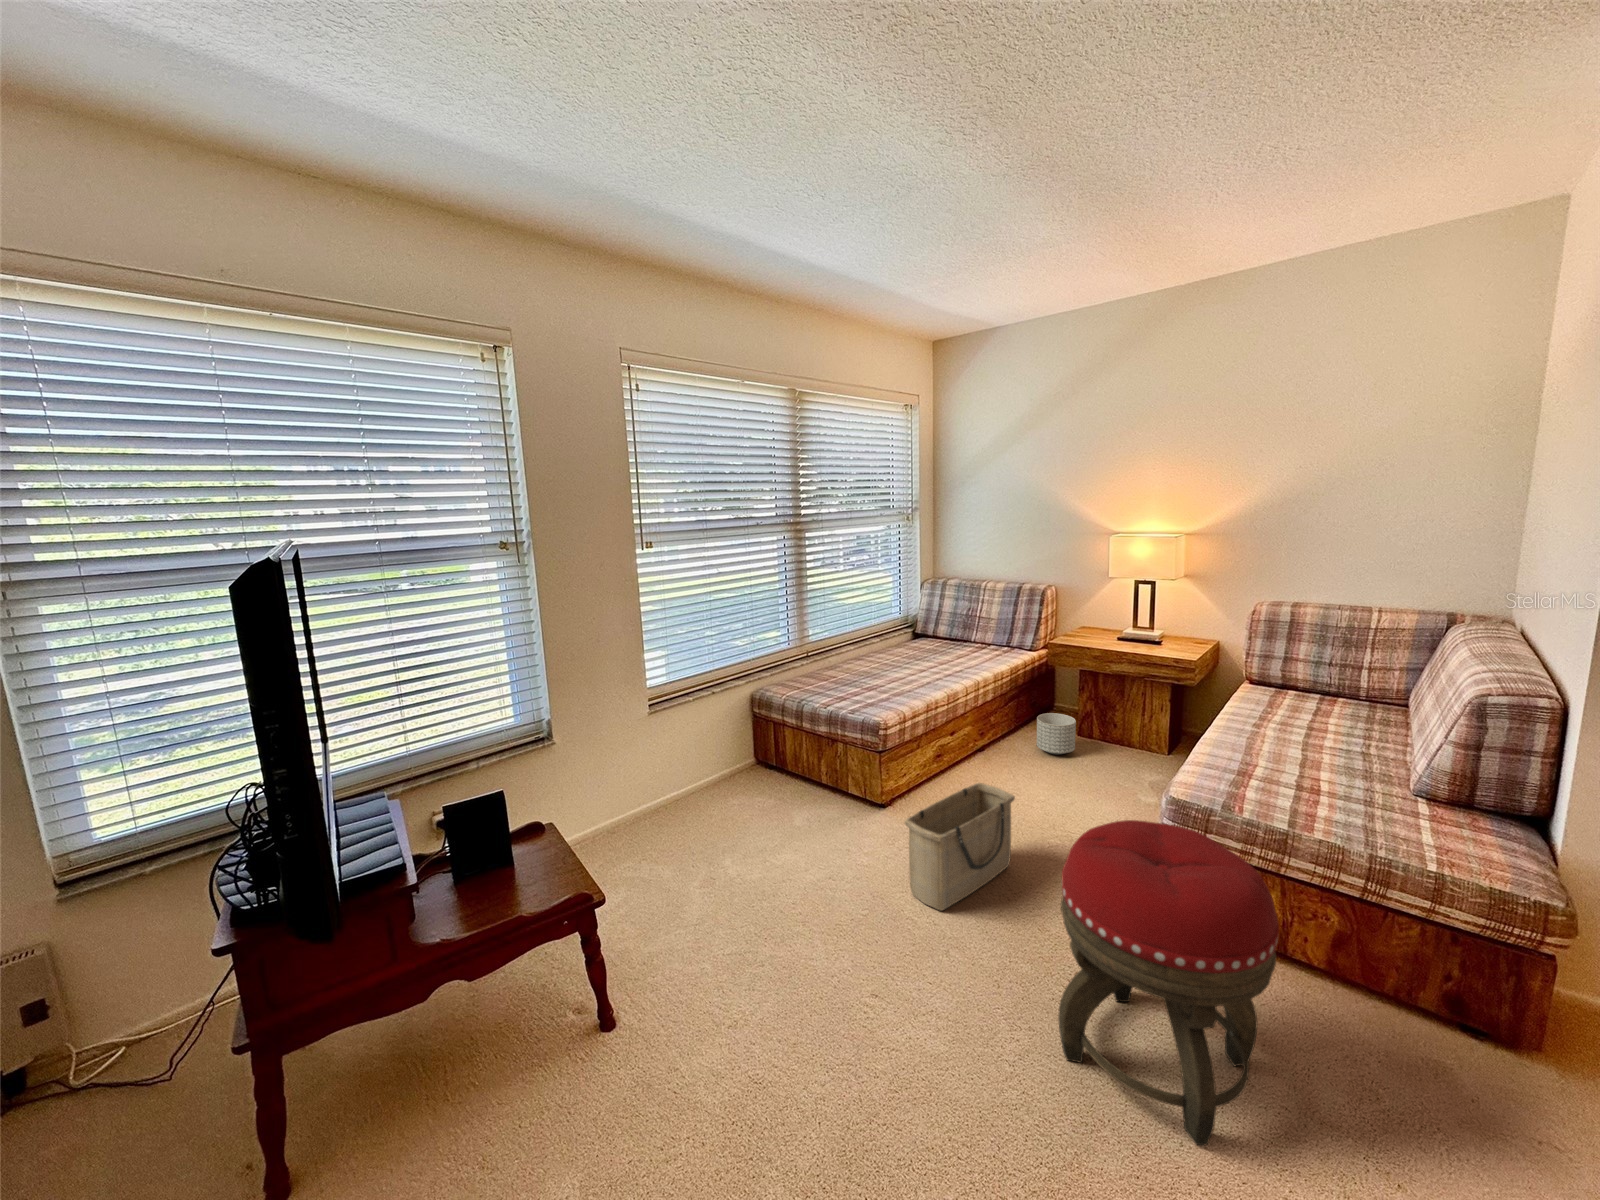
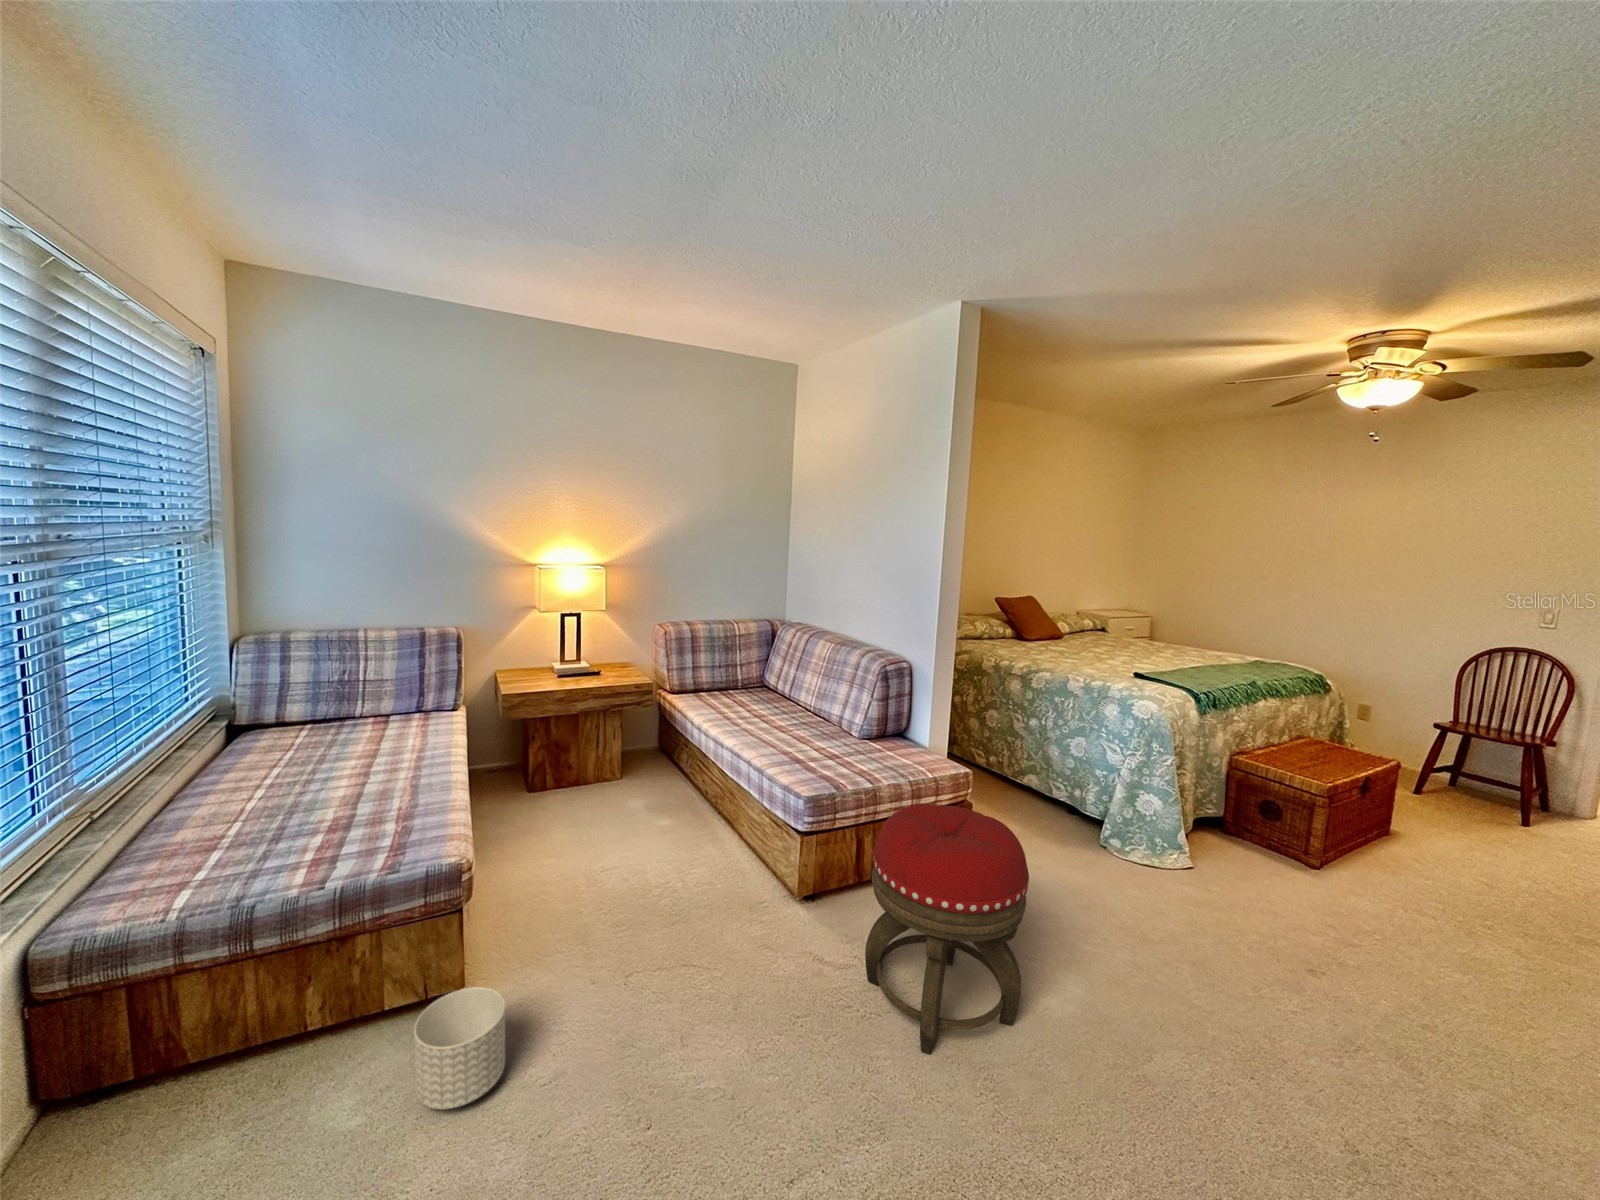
planter: present [1037,713,1076,755] -> present [414,987,505,1110]
basket: present [905,783,1015,910] -> none [627,867,714,1057]

